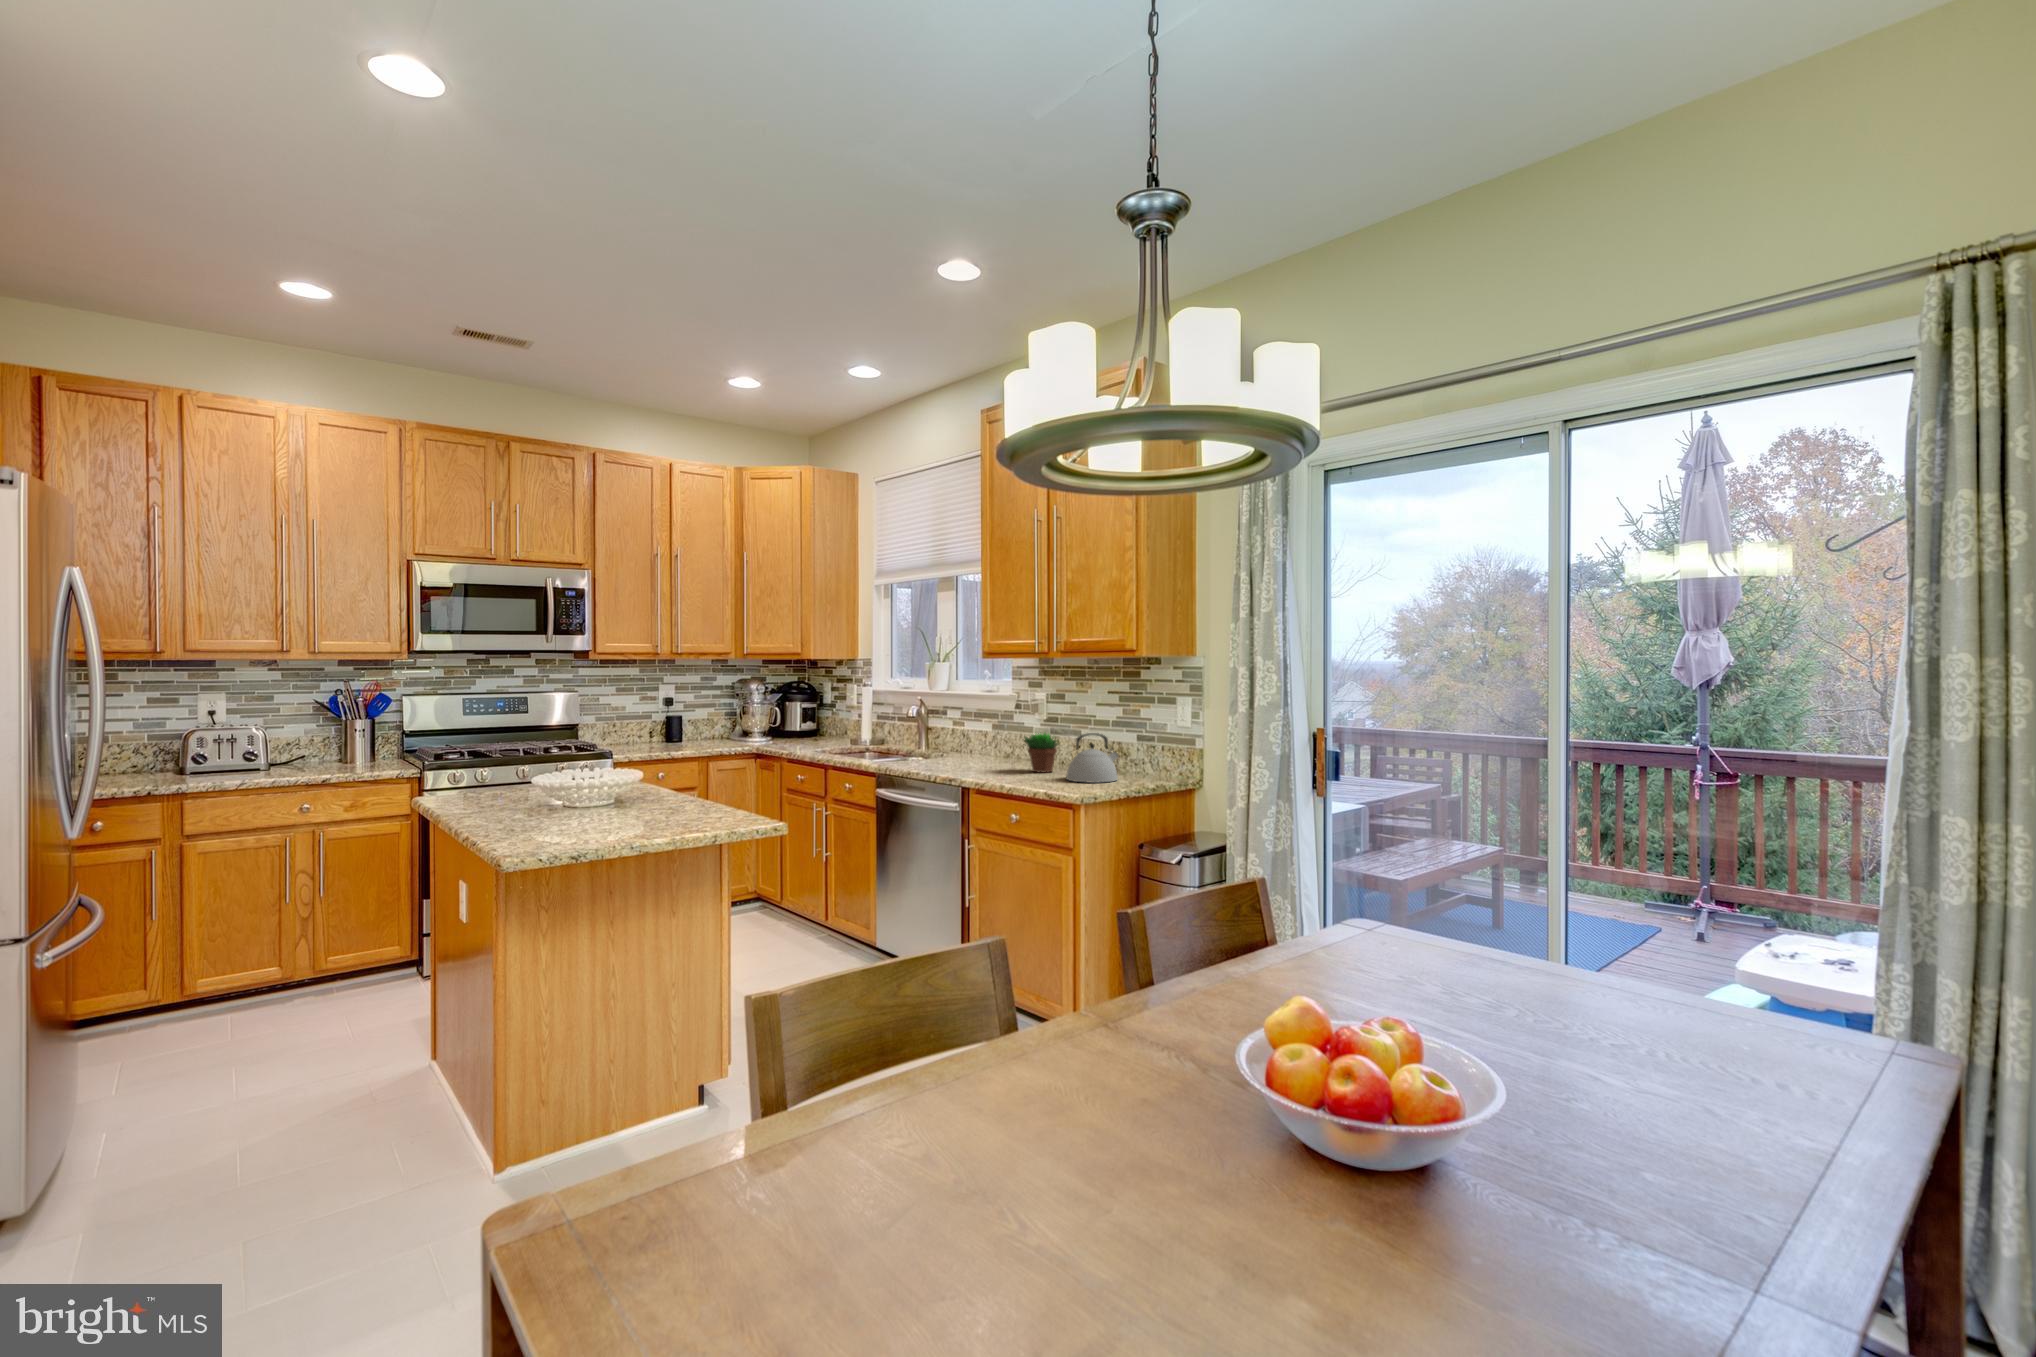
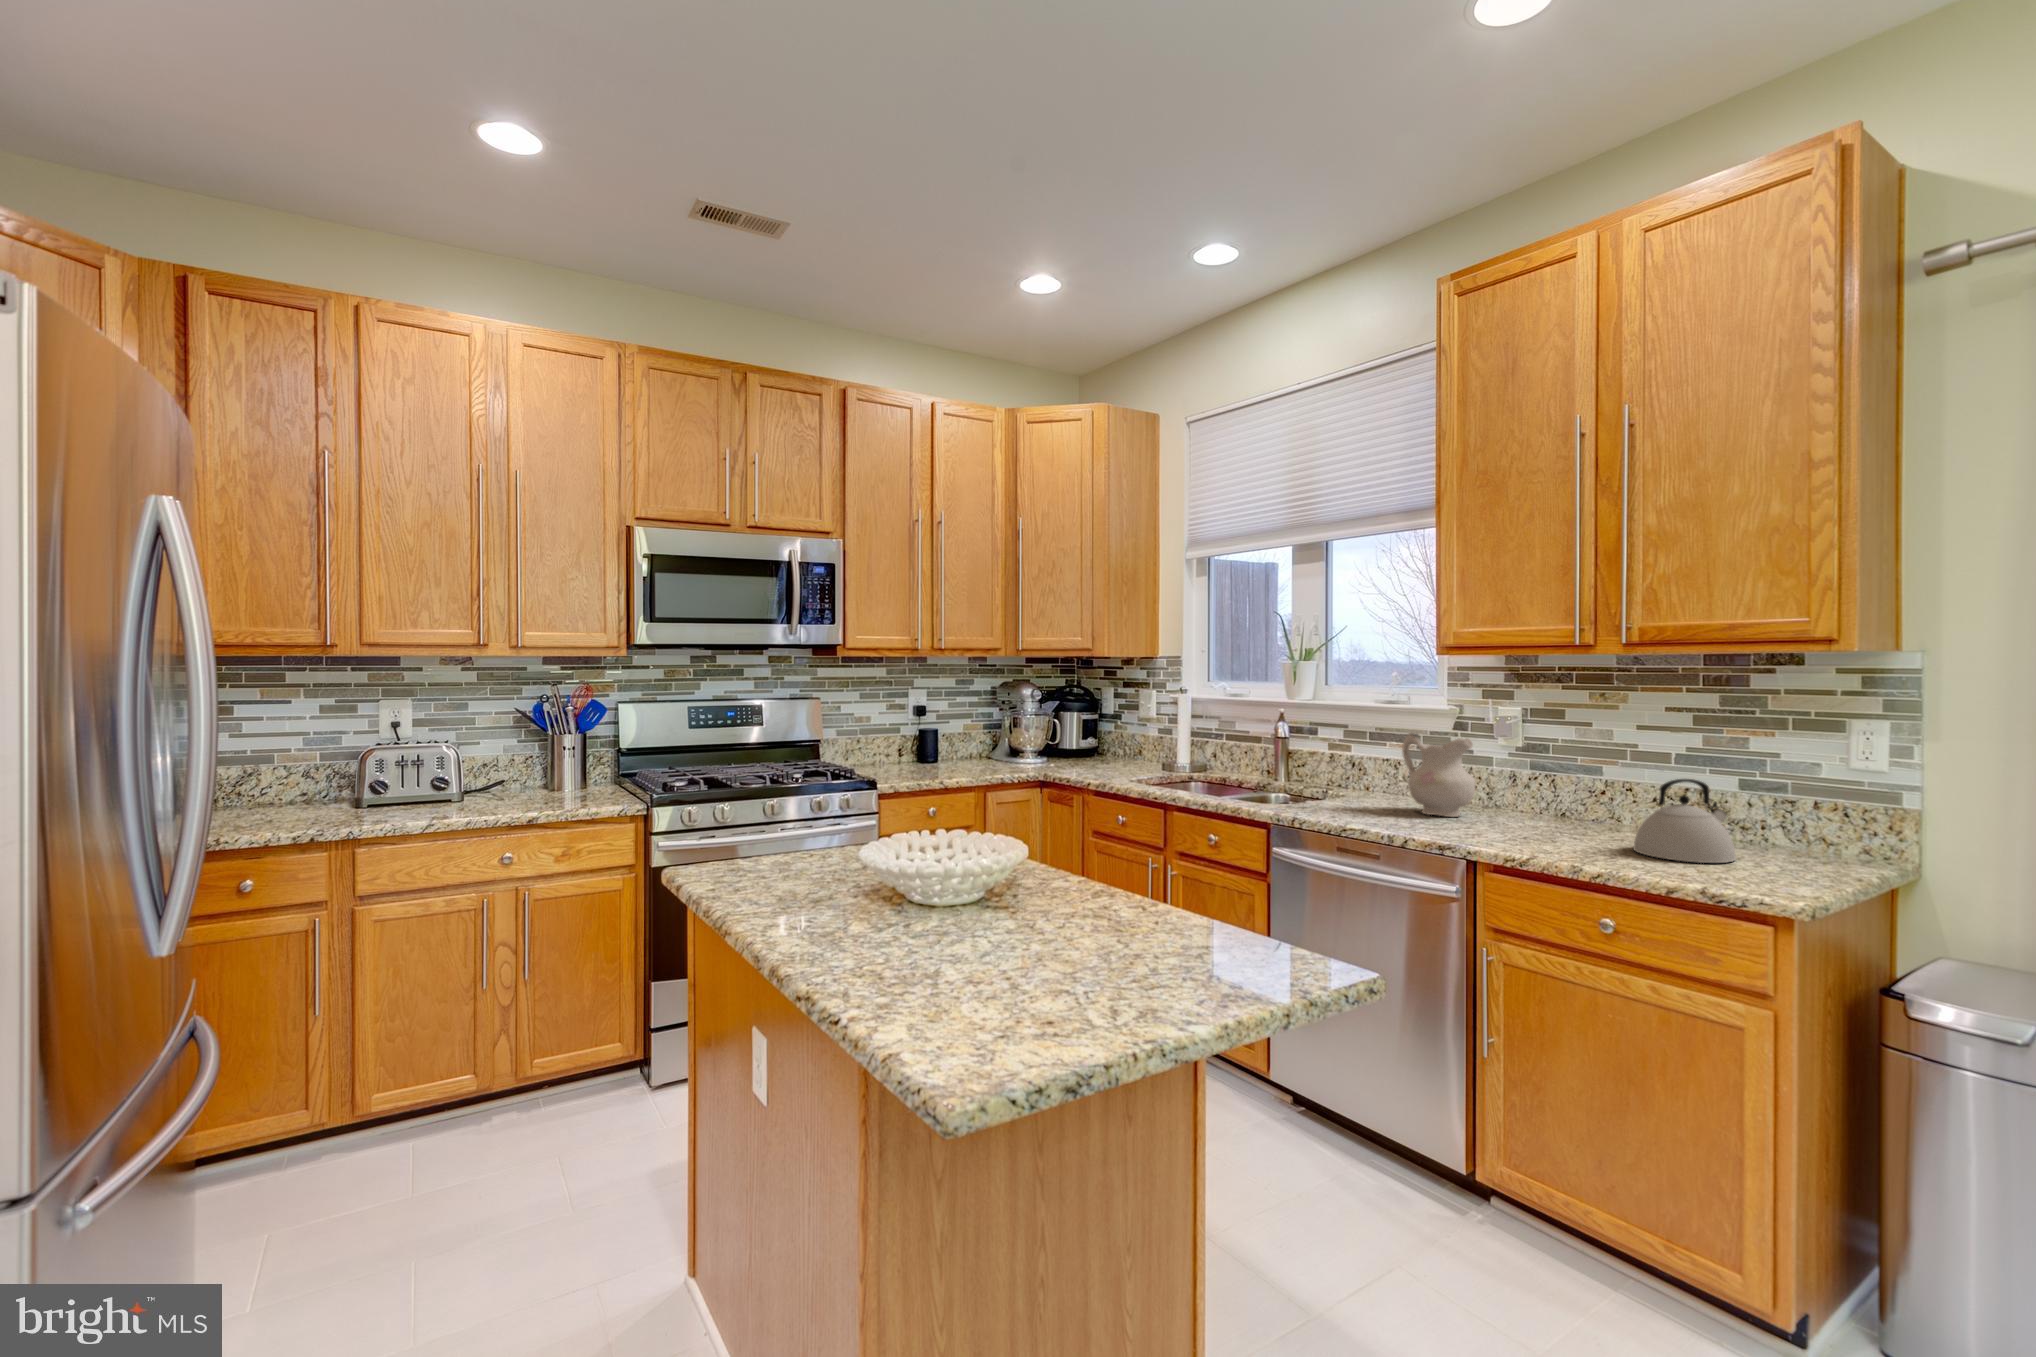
ceramic pitcher: none [973,710,1014,765] -> present [1402,733,1475,817]
succulent plant: present [1024,733,1058,773] -> none [1519,770,1591,835]

